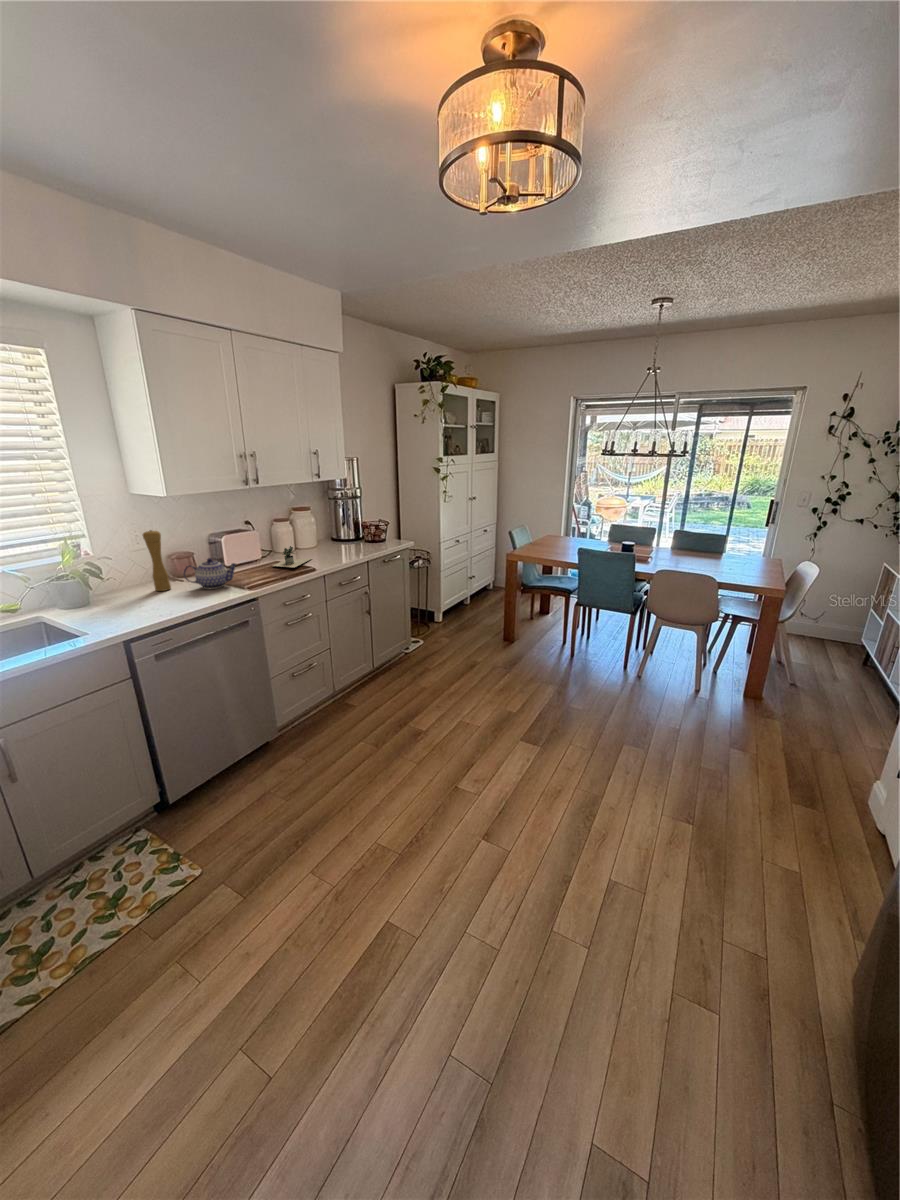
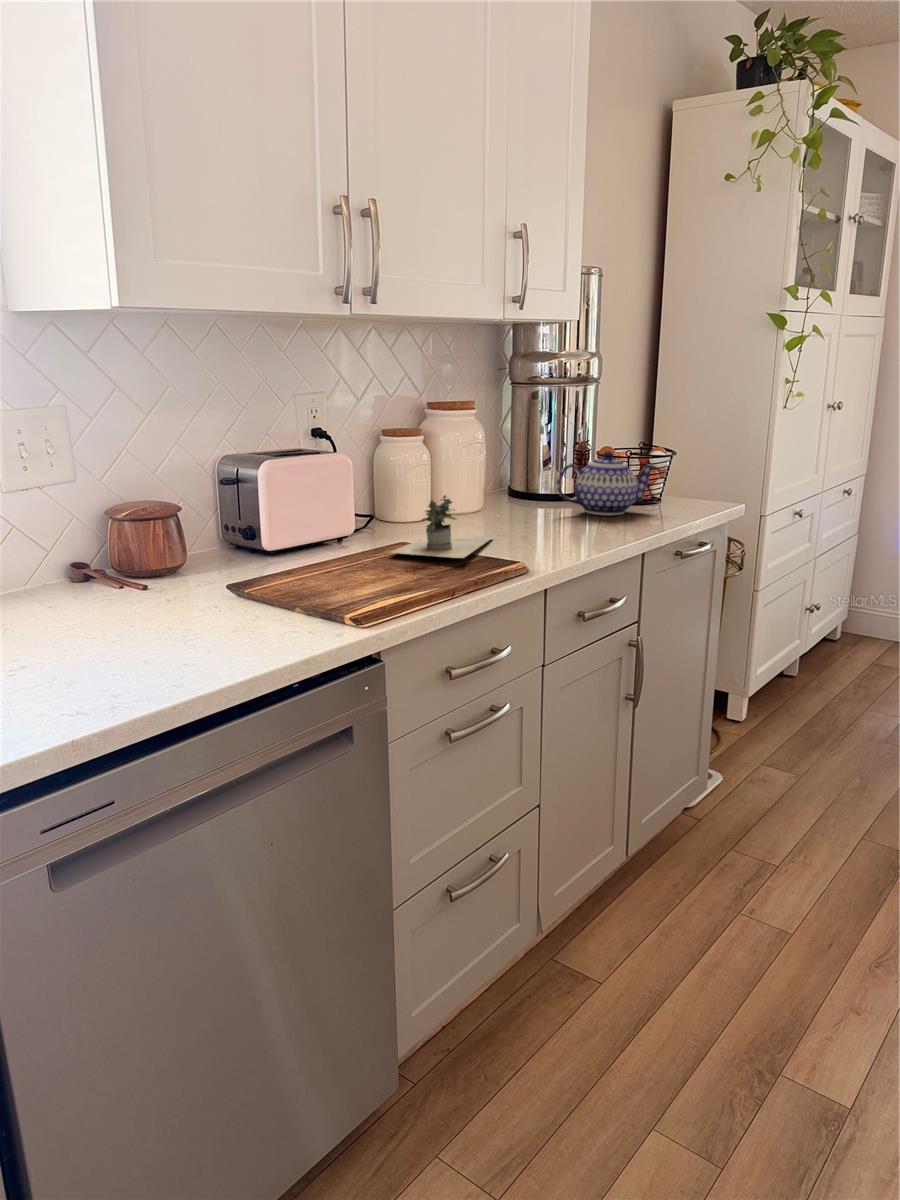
pepper mill: present [143,530,171,591] -> none [47,419,116,614]
teapot: present [184,558,237,589] -> present [557,451,655,516]

